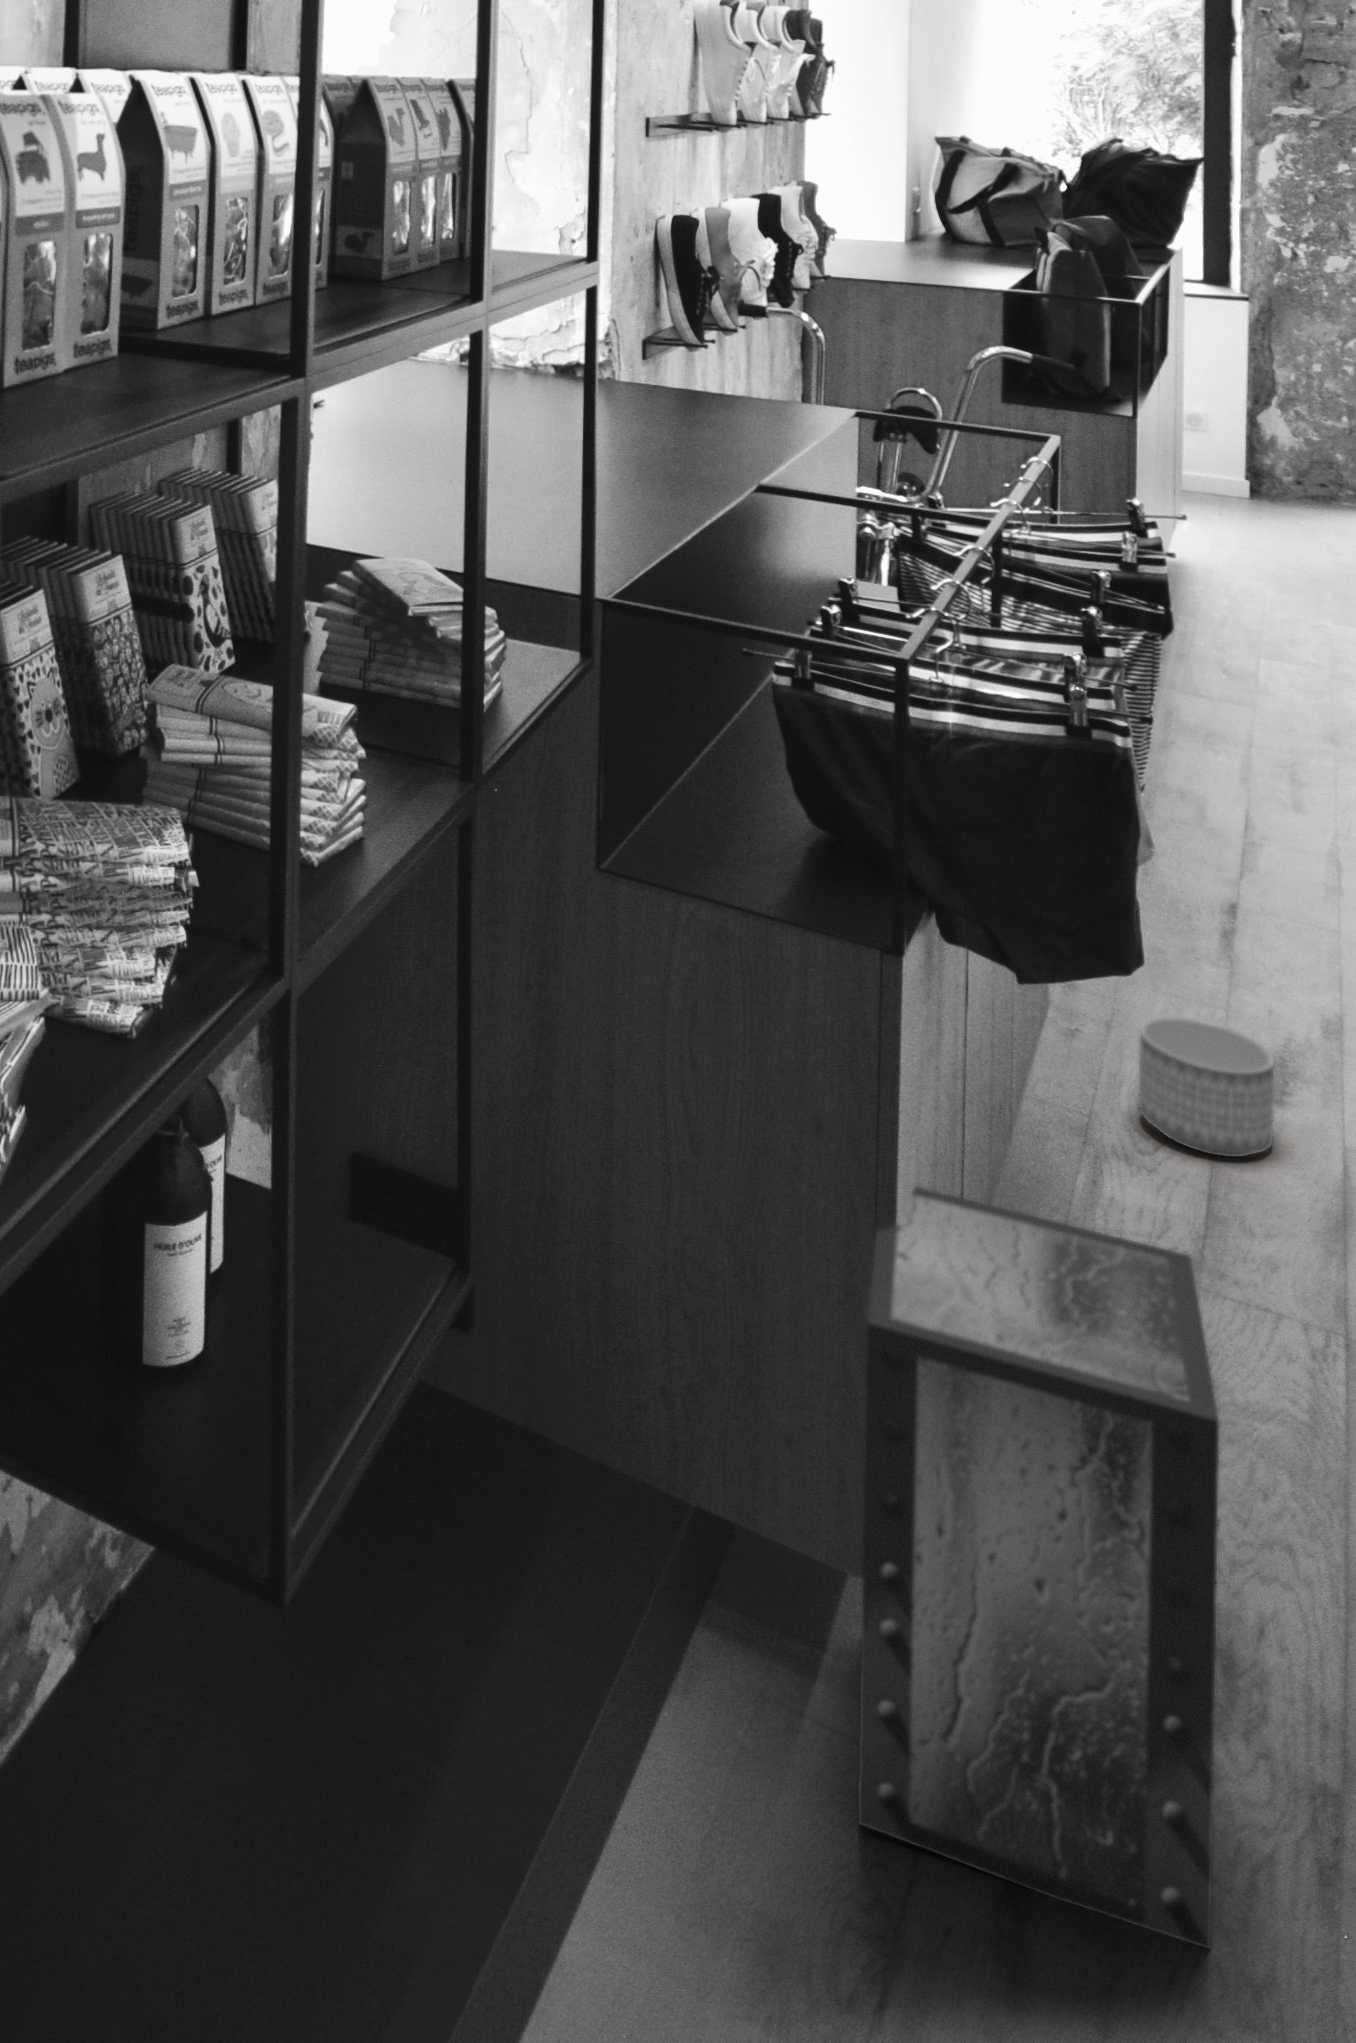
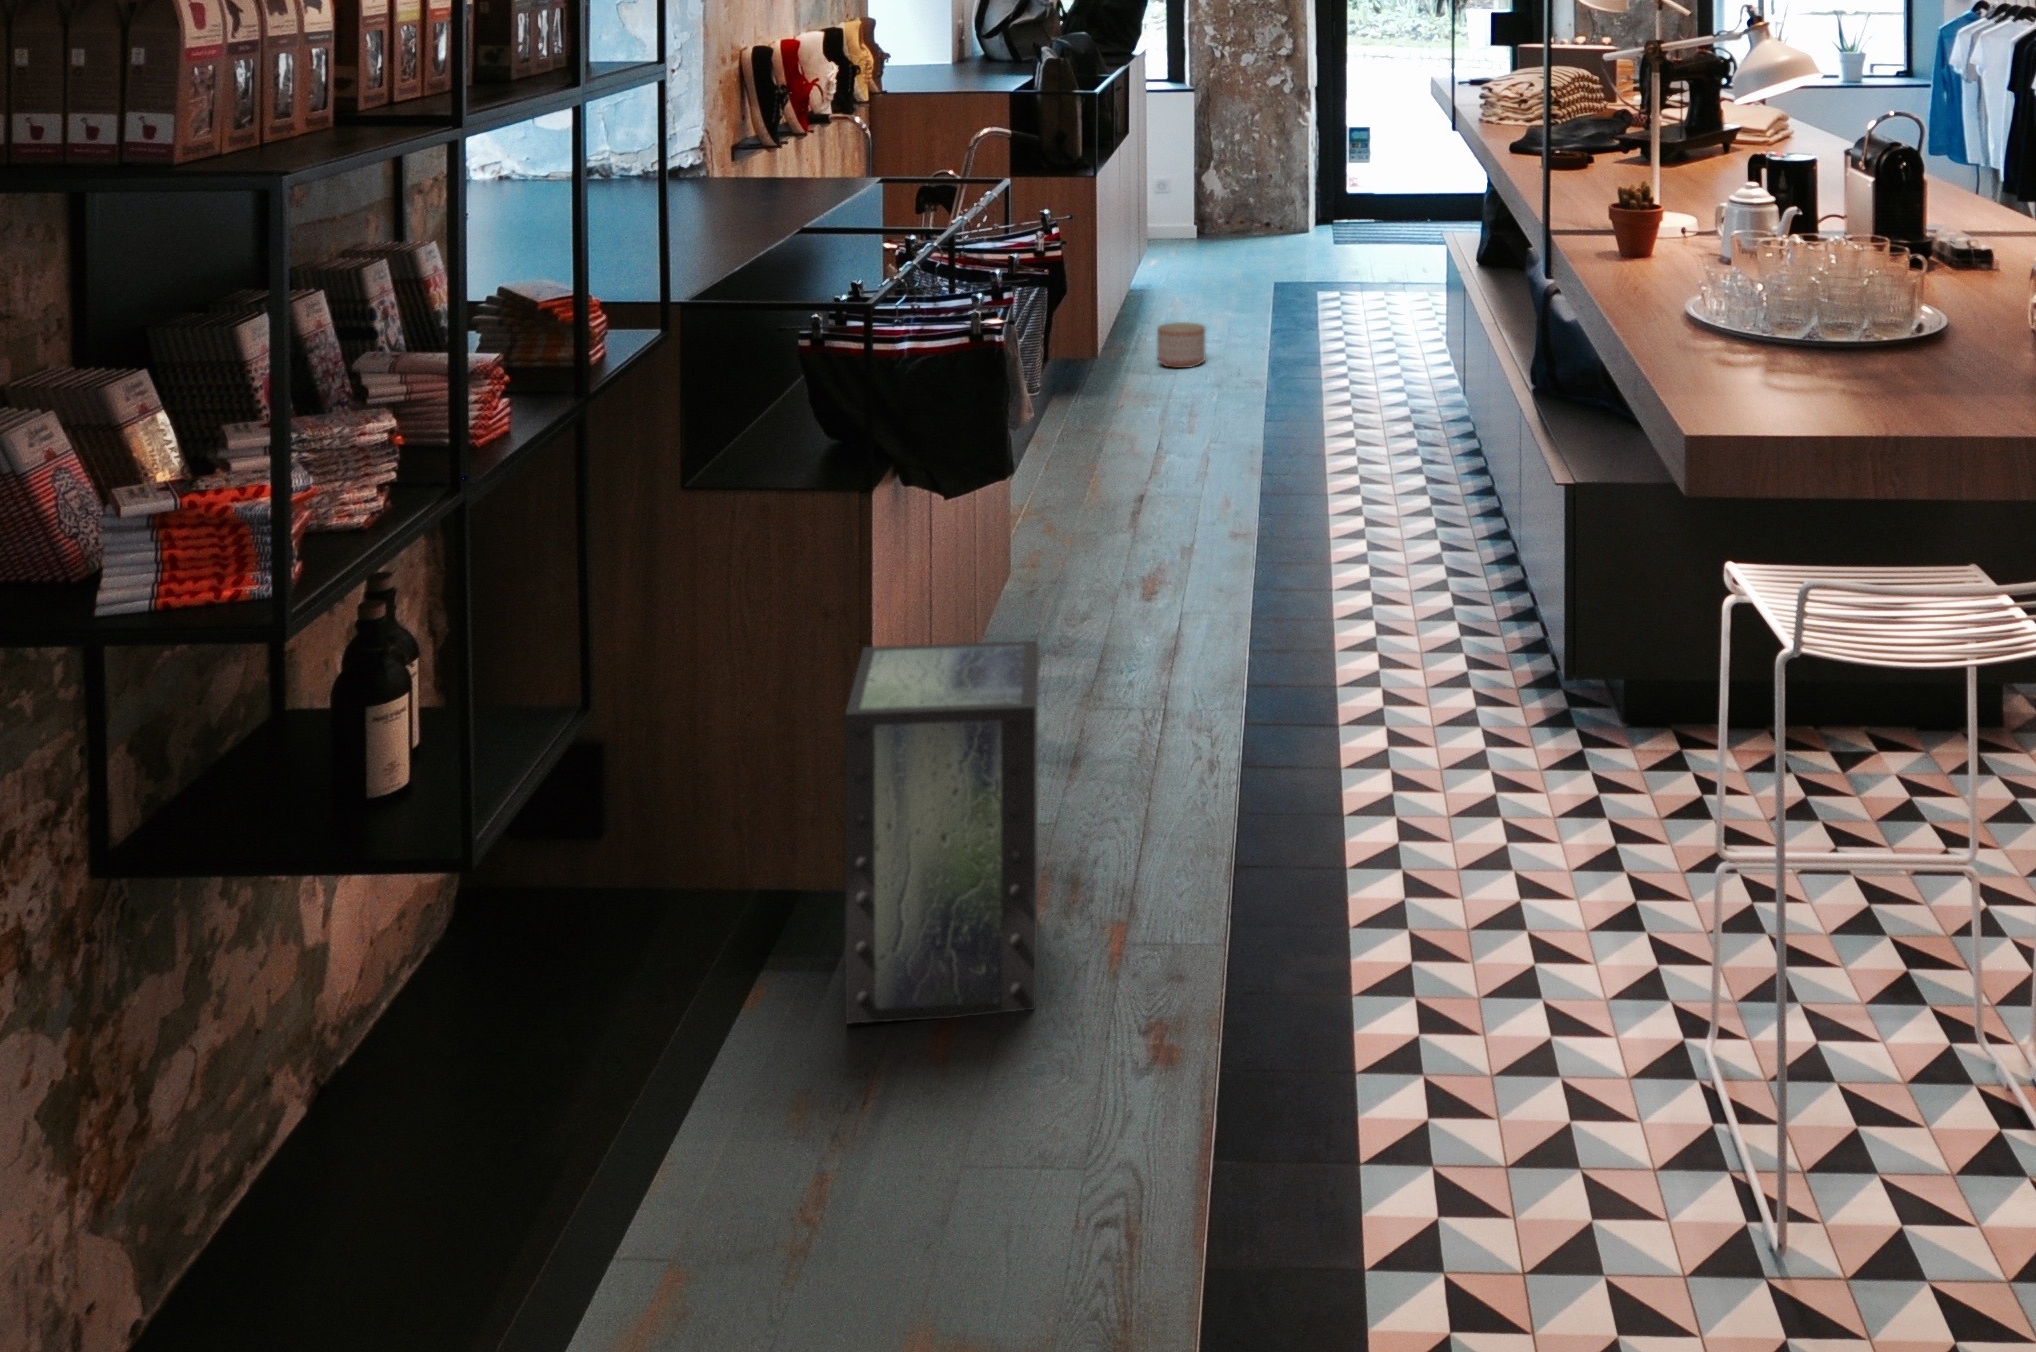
planter: present [1139,1016,1274,1157] -> present [1157,322,1205,368]

